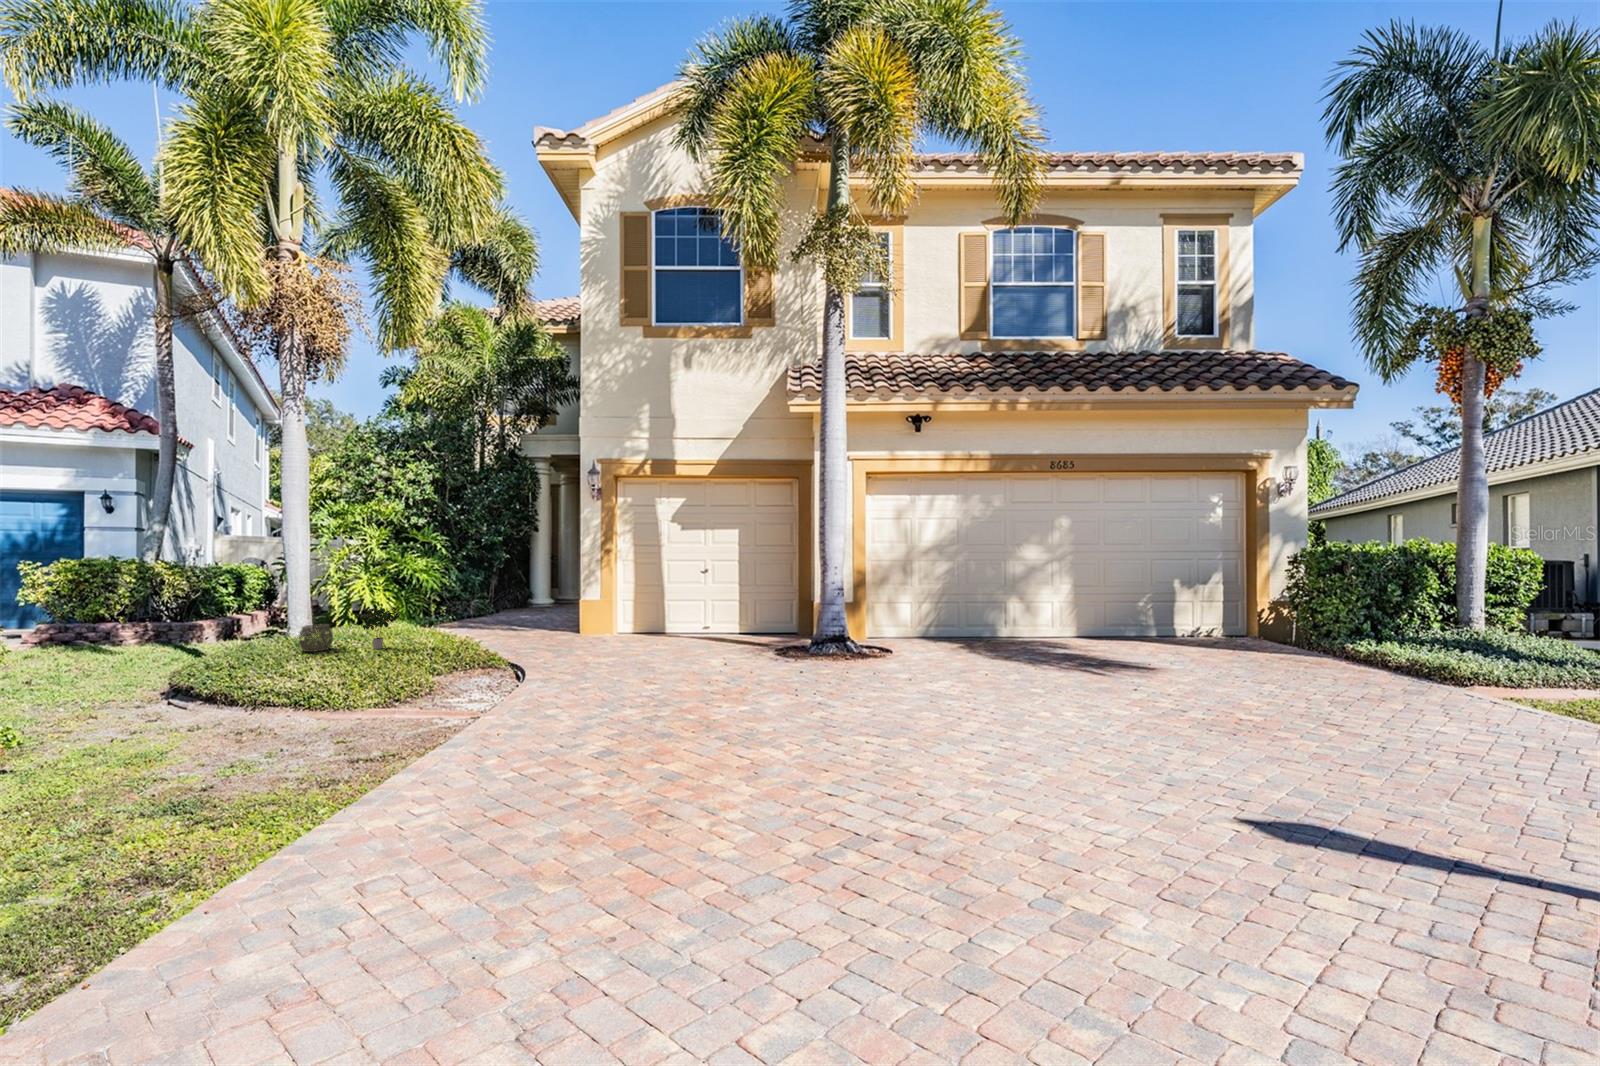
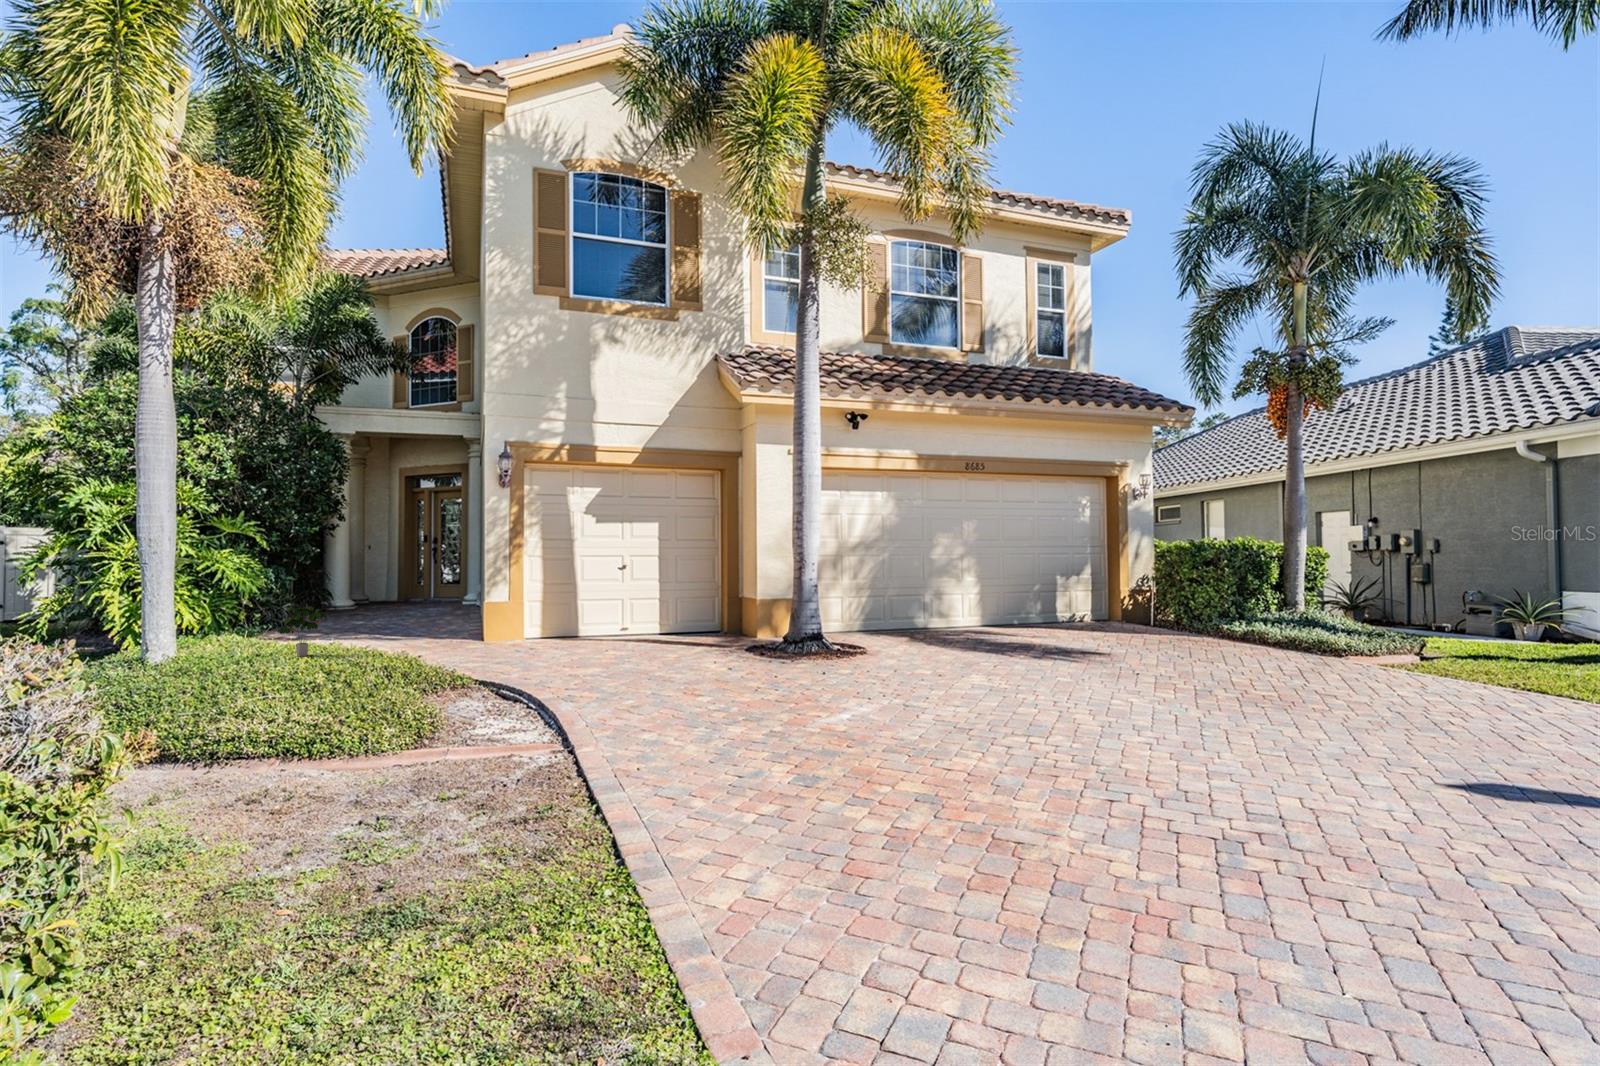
woven basket: present [299,624,333,652] -> none [197,628,241,663]

